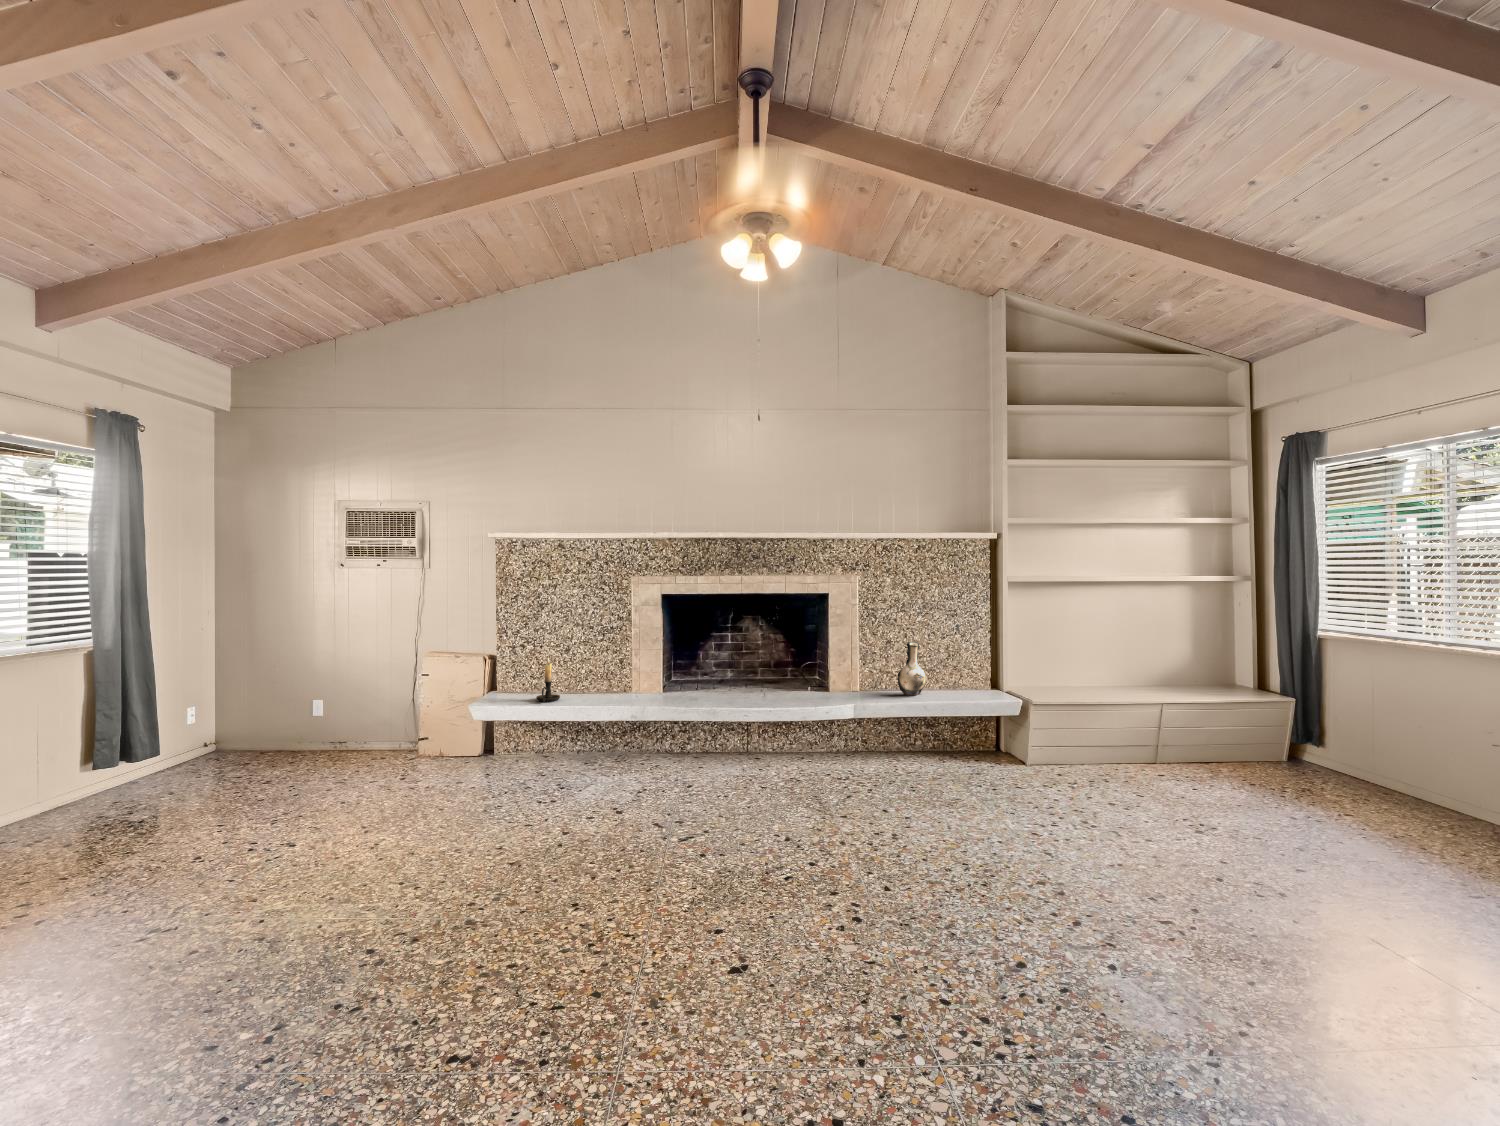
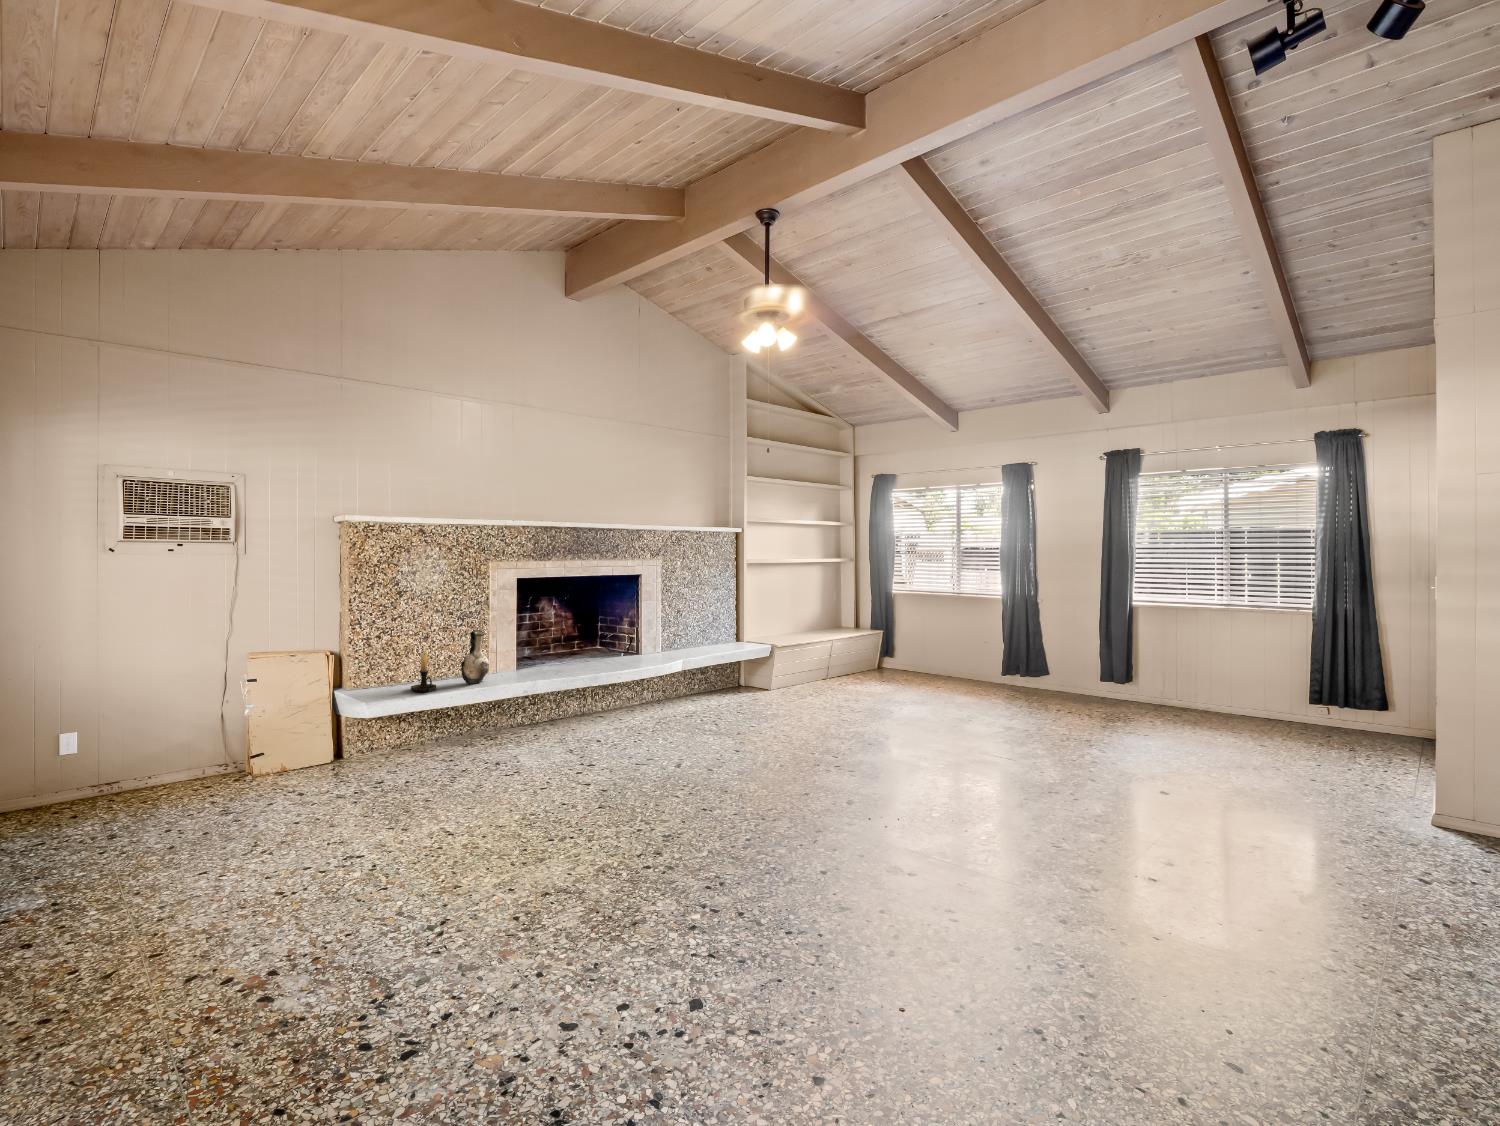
decorative vase: present [897,641,926,695] -> present [461,630,489,684]

